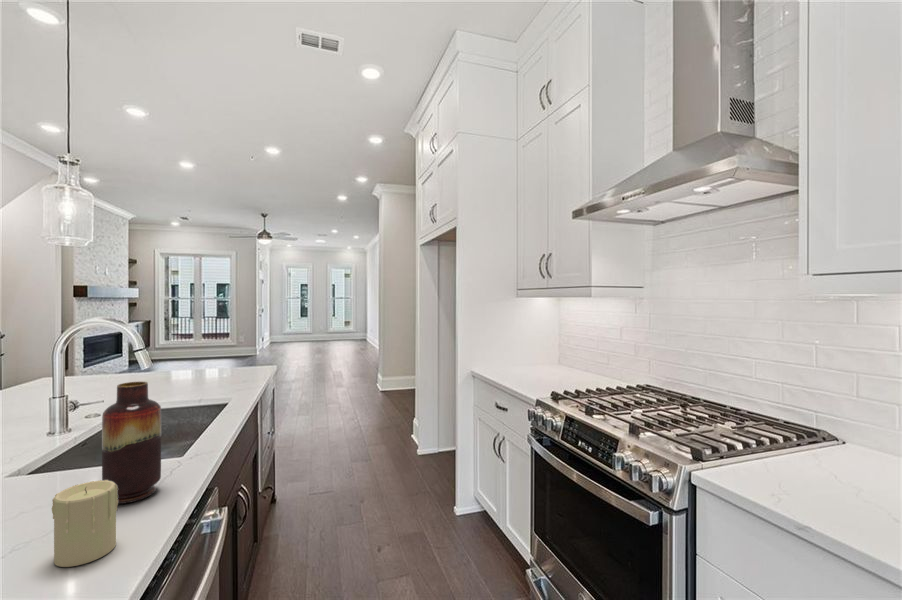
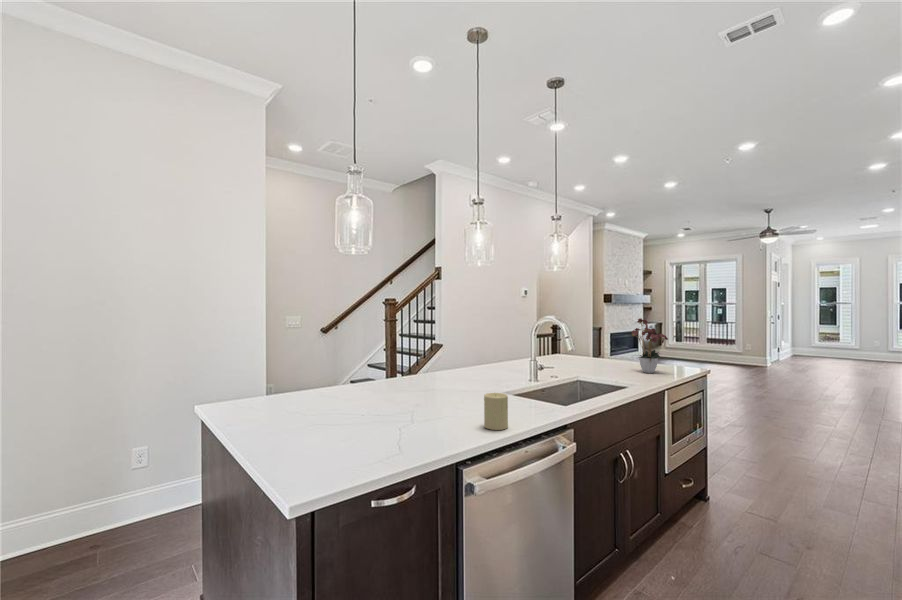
flower arrangement: none [198,317,251,385] -> present [632,318,668,373]
vase: present [102,382,161,504] -> none [518,348,546,416]

